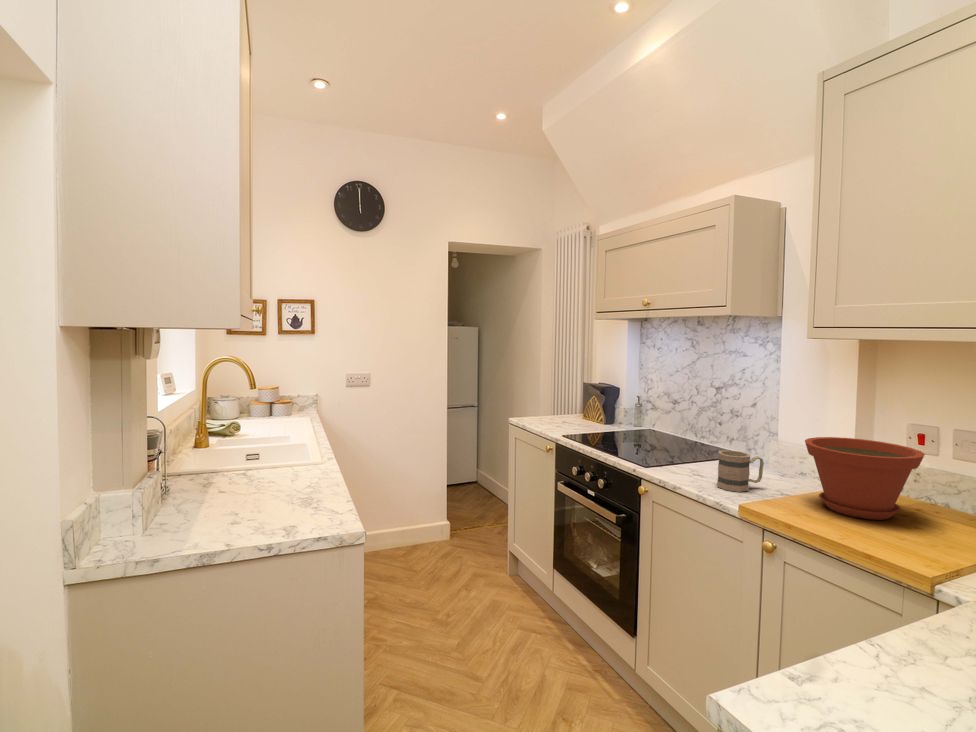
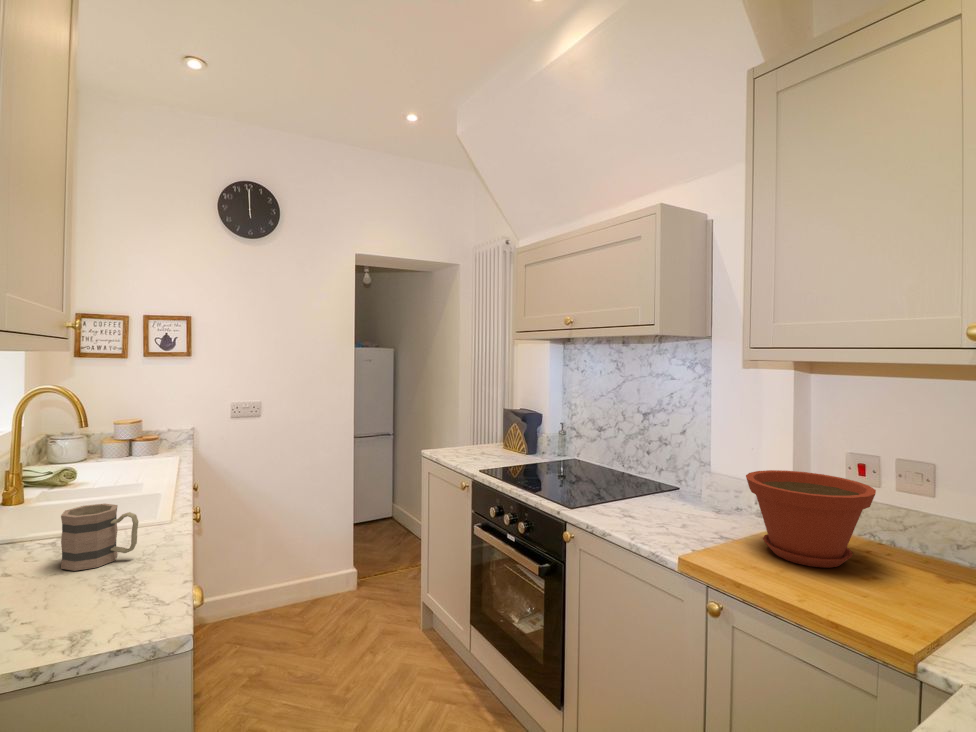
mug: present [717,450,764,492] -> present [61,504,139,571]

